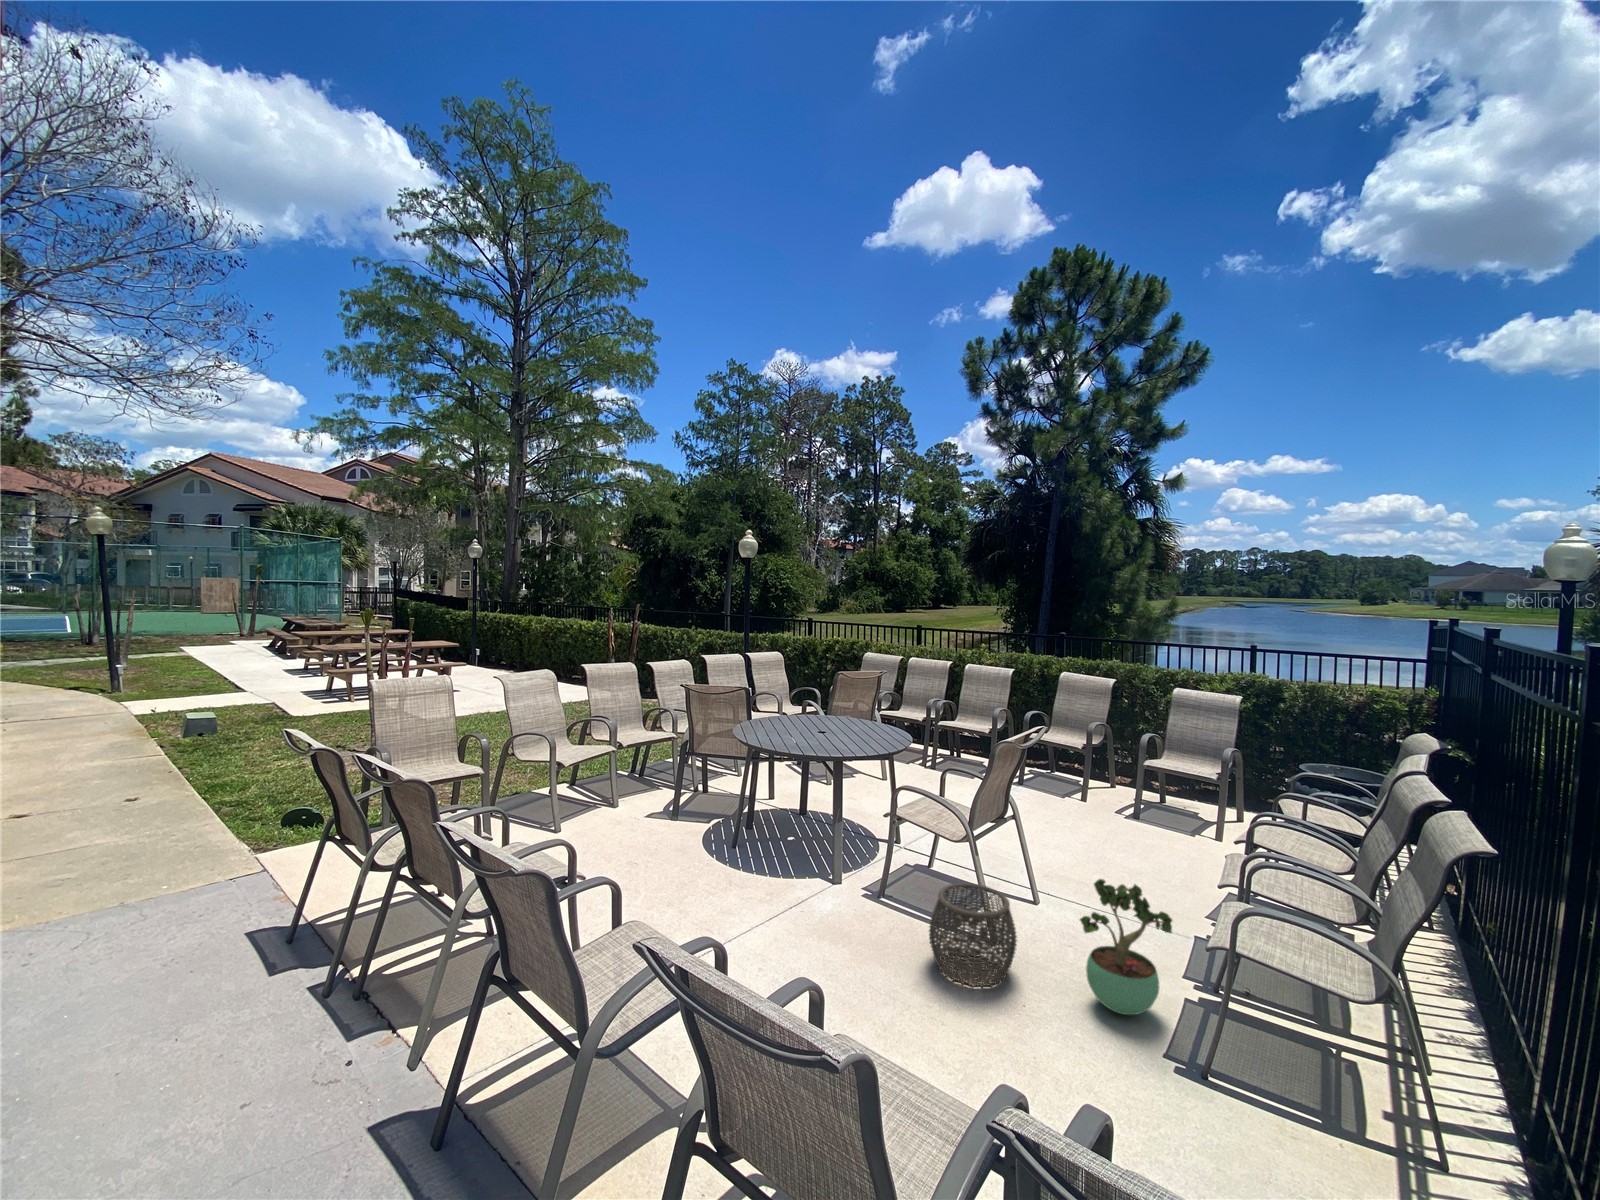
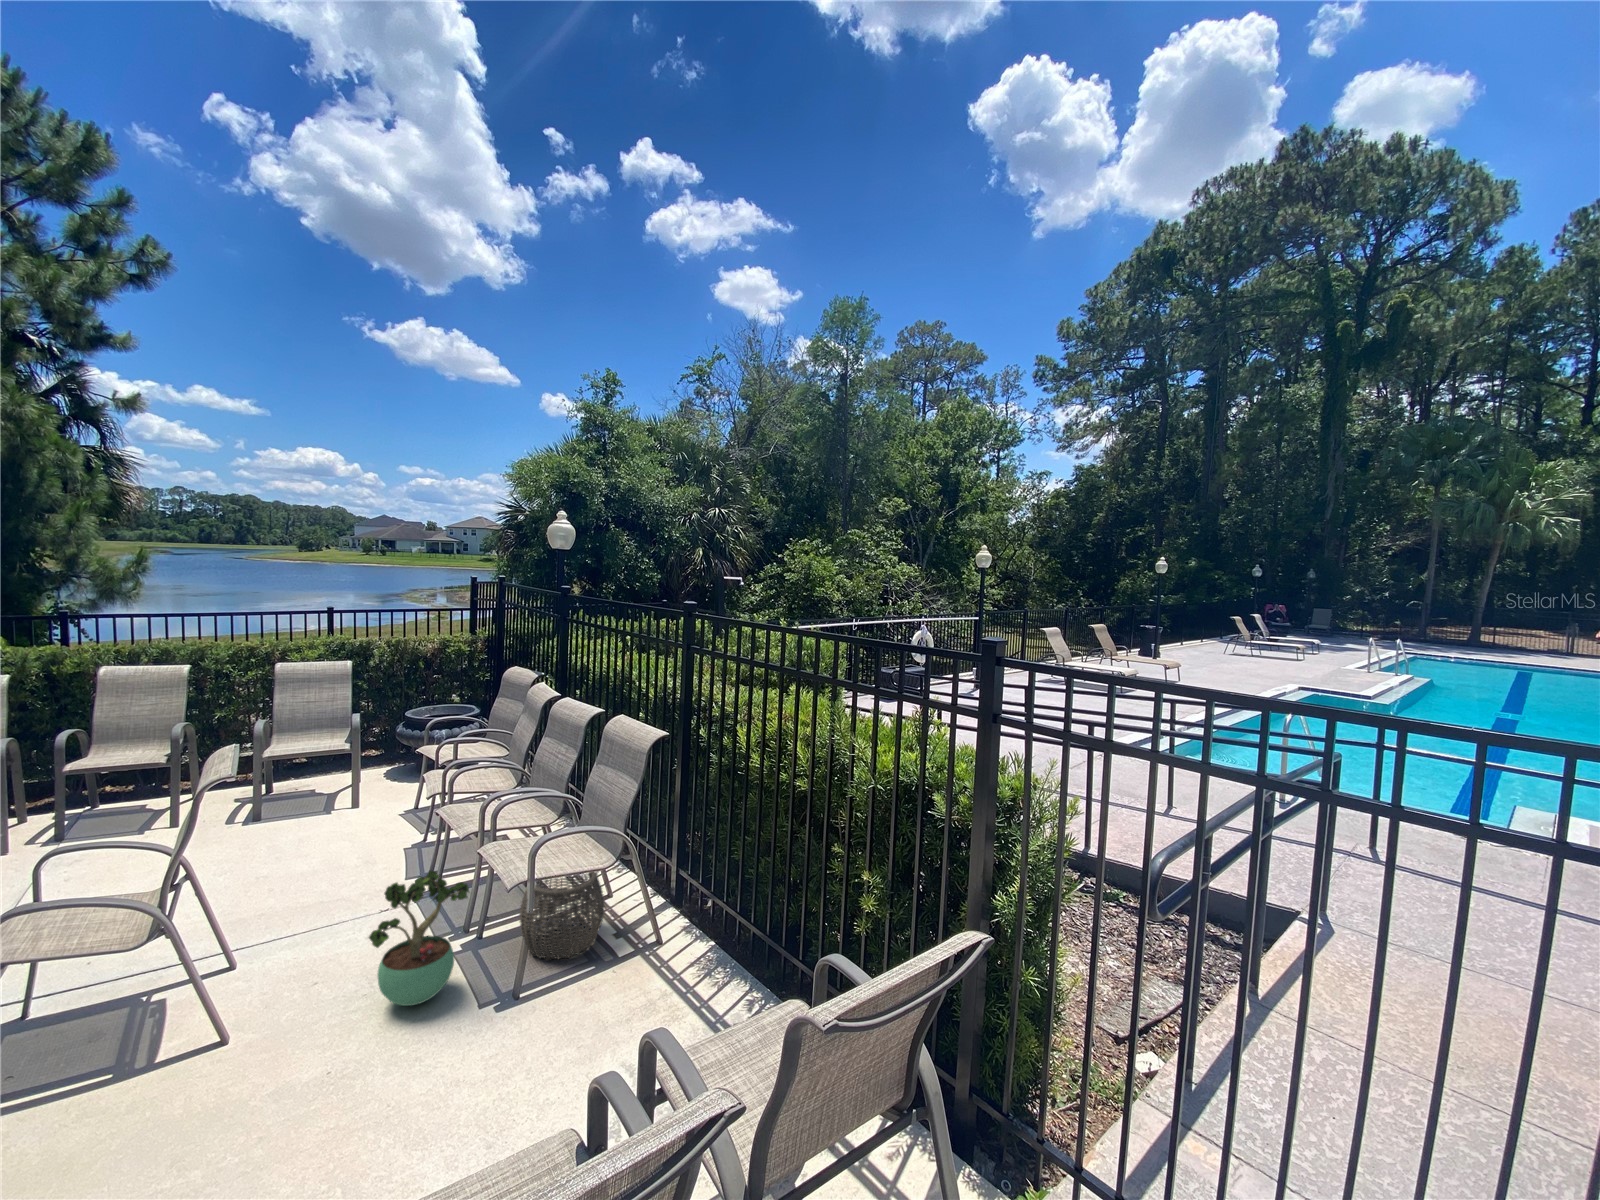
woven basket: present [929,883,1017,987] -> present [519,871,605,960]

